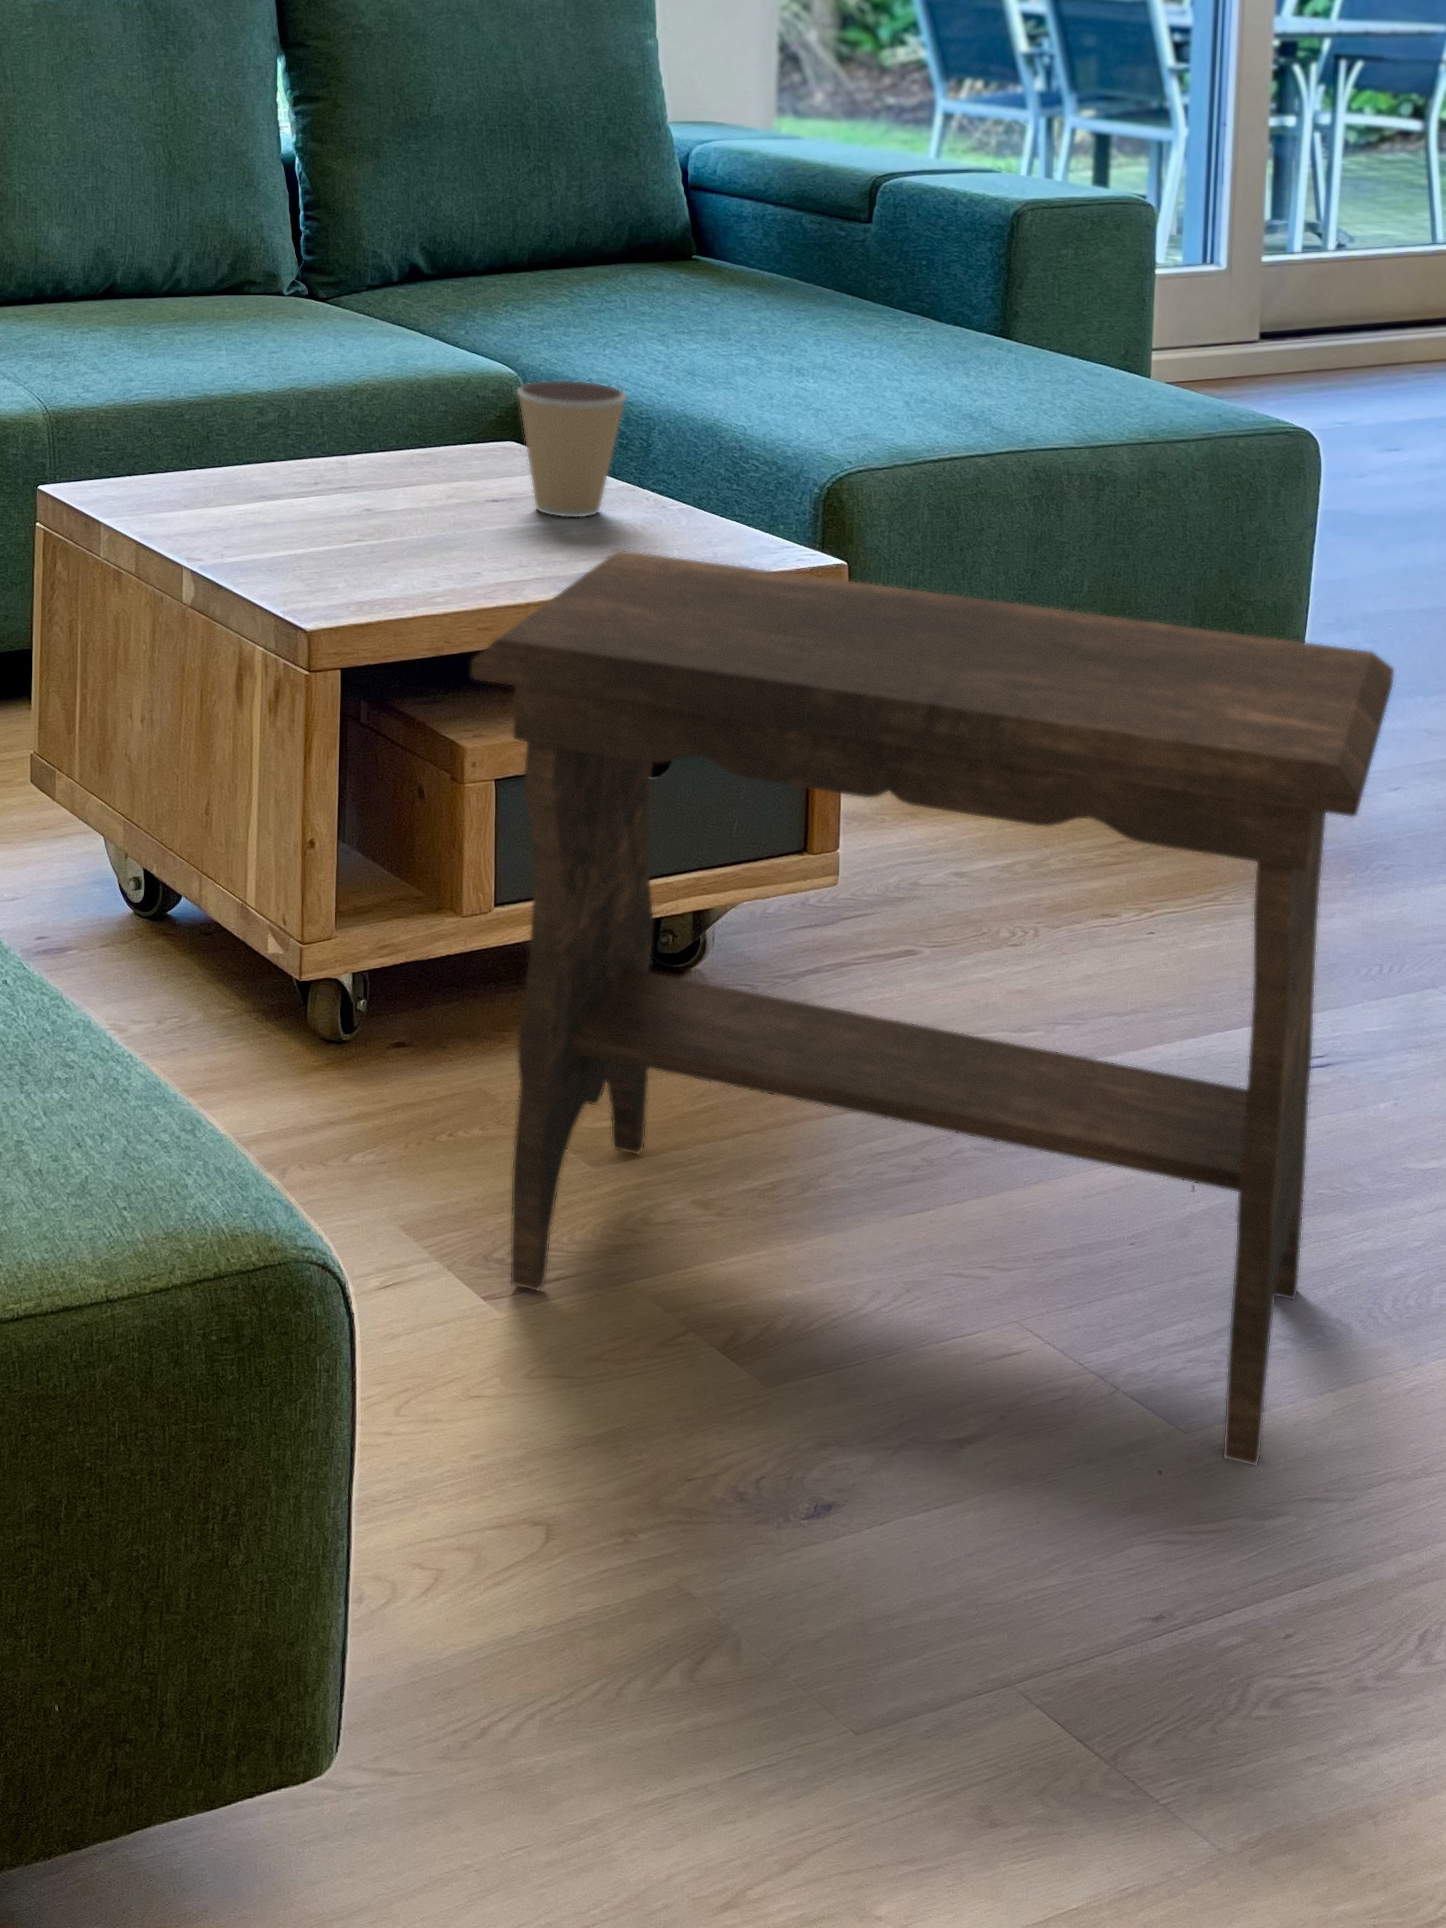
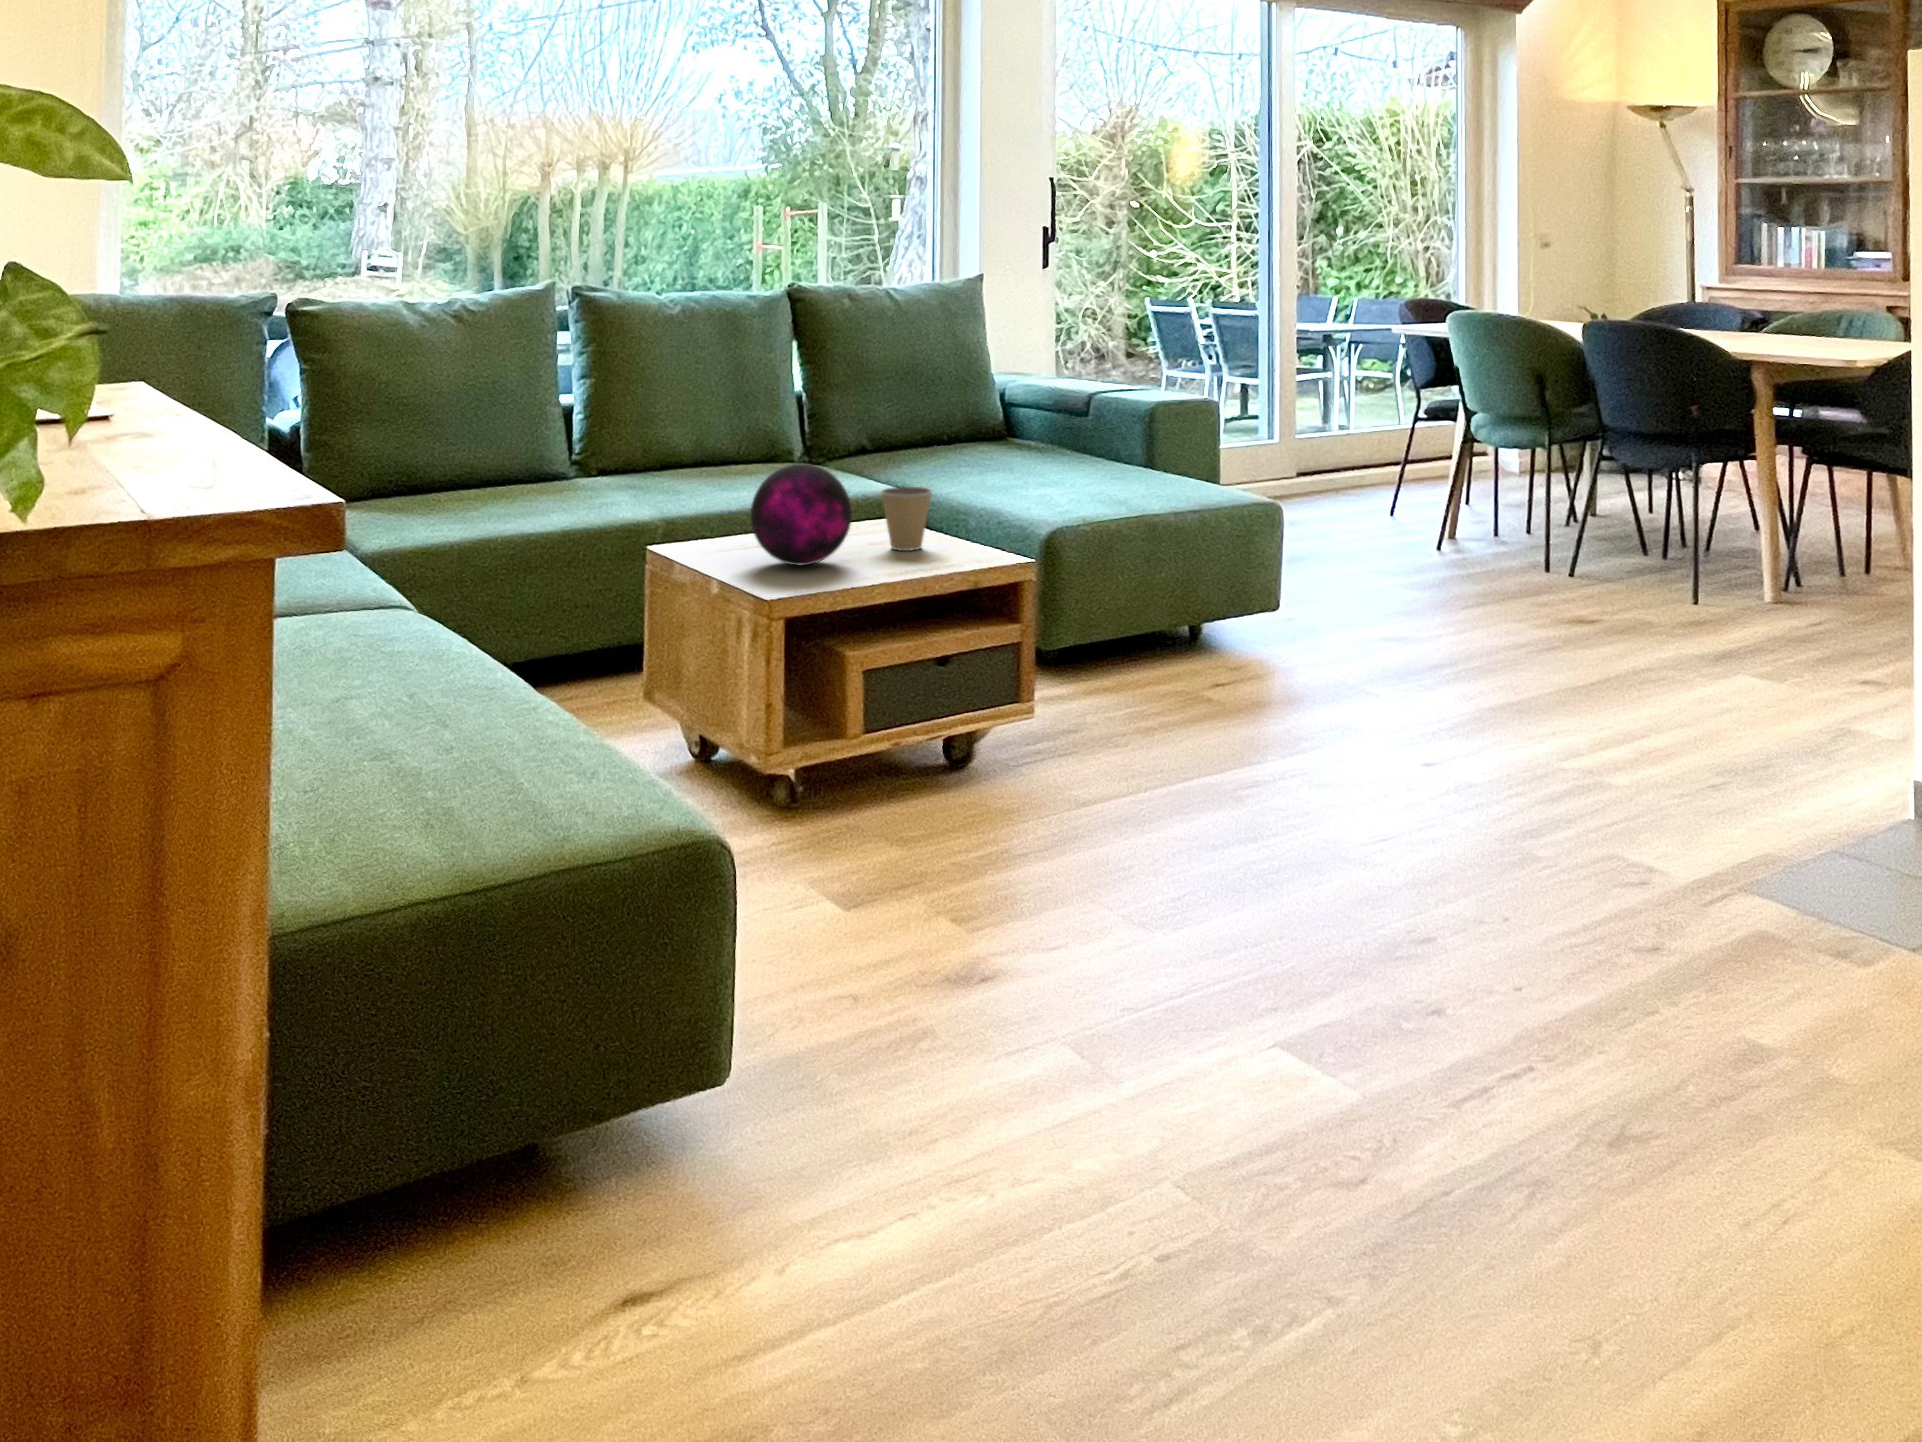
decorative orb: none [261,335,472,547] -> present [750,464,852,565]
footstool: present [471,551,1394,1465] -> none [813,549,1232,936]

